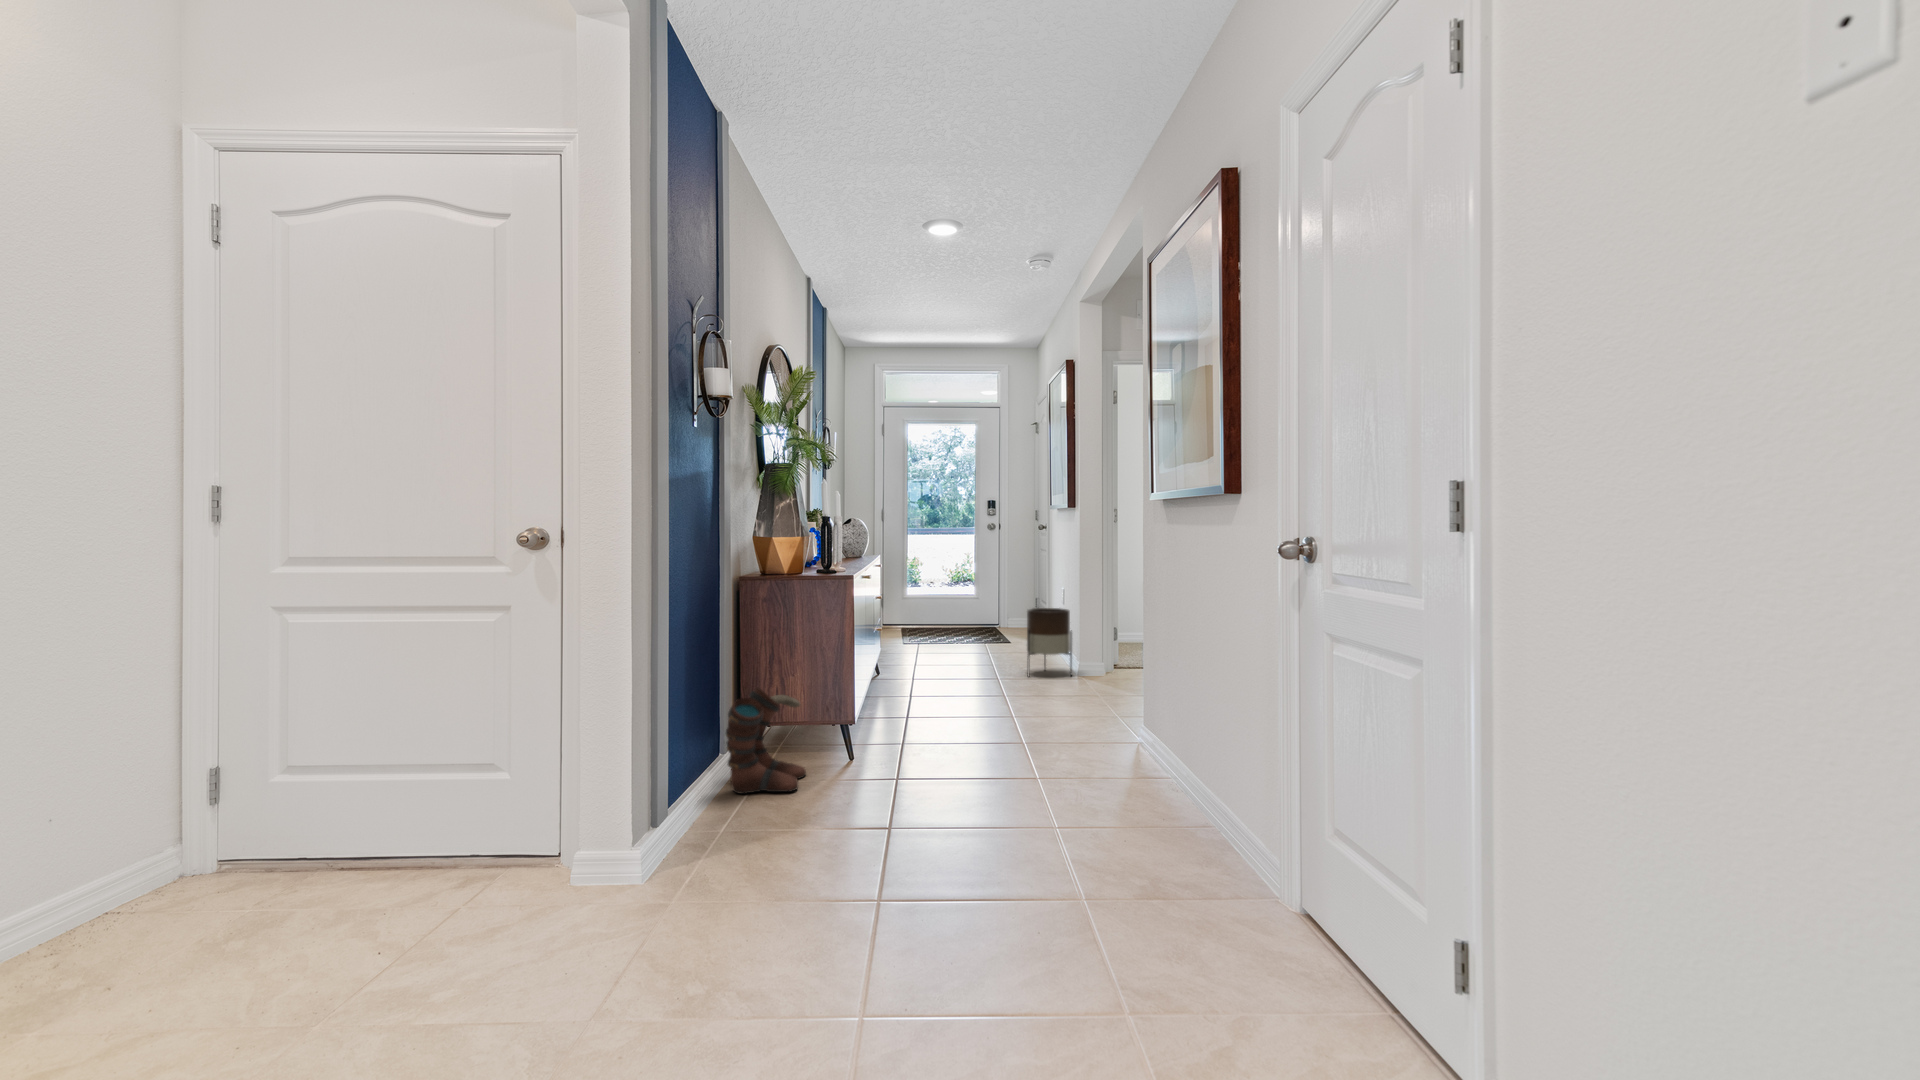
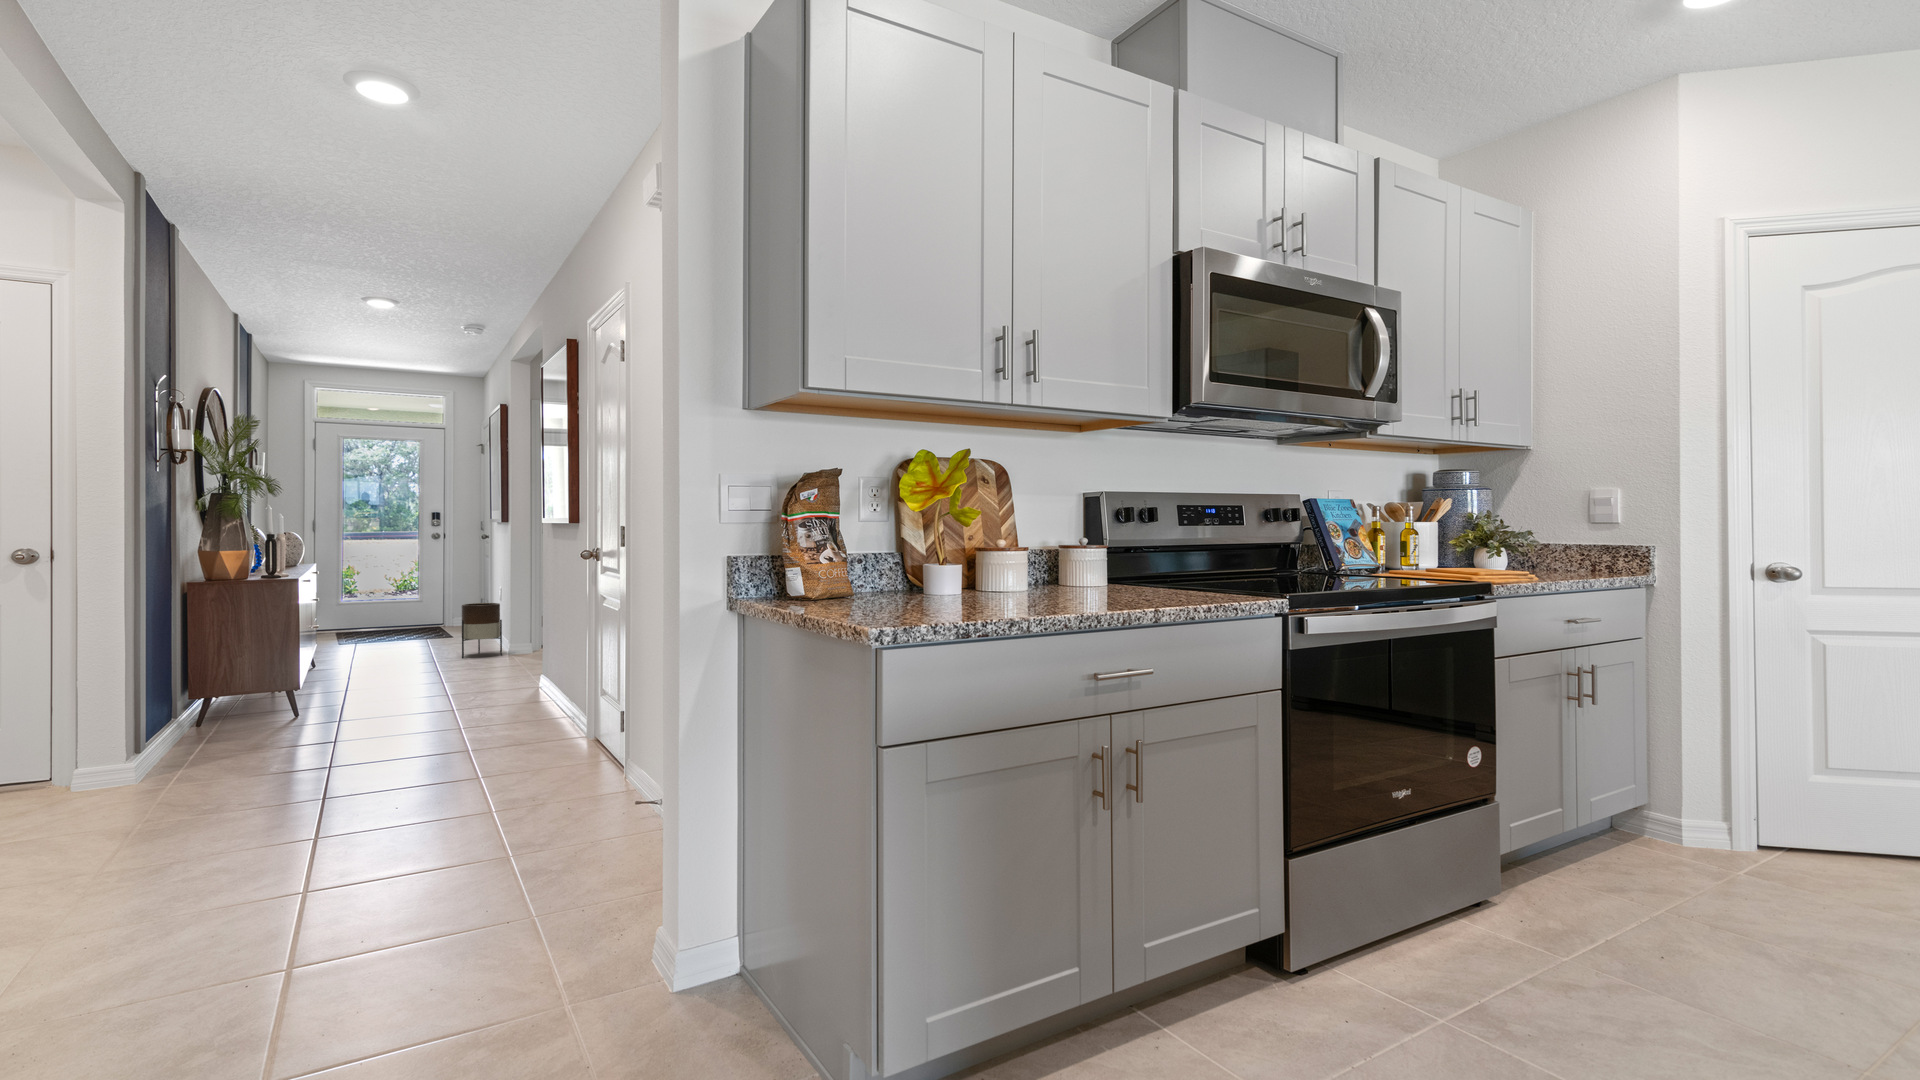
boots: present [726,687,806,794] -> none [185,664,258,741]

